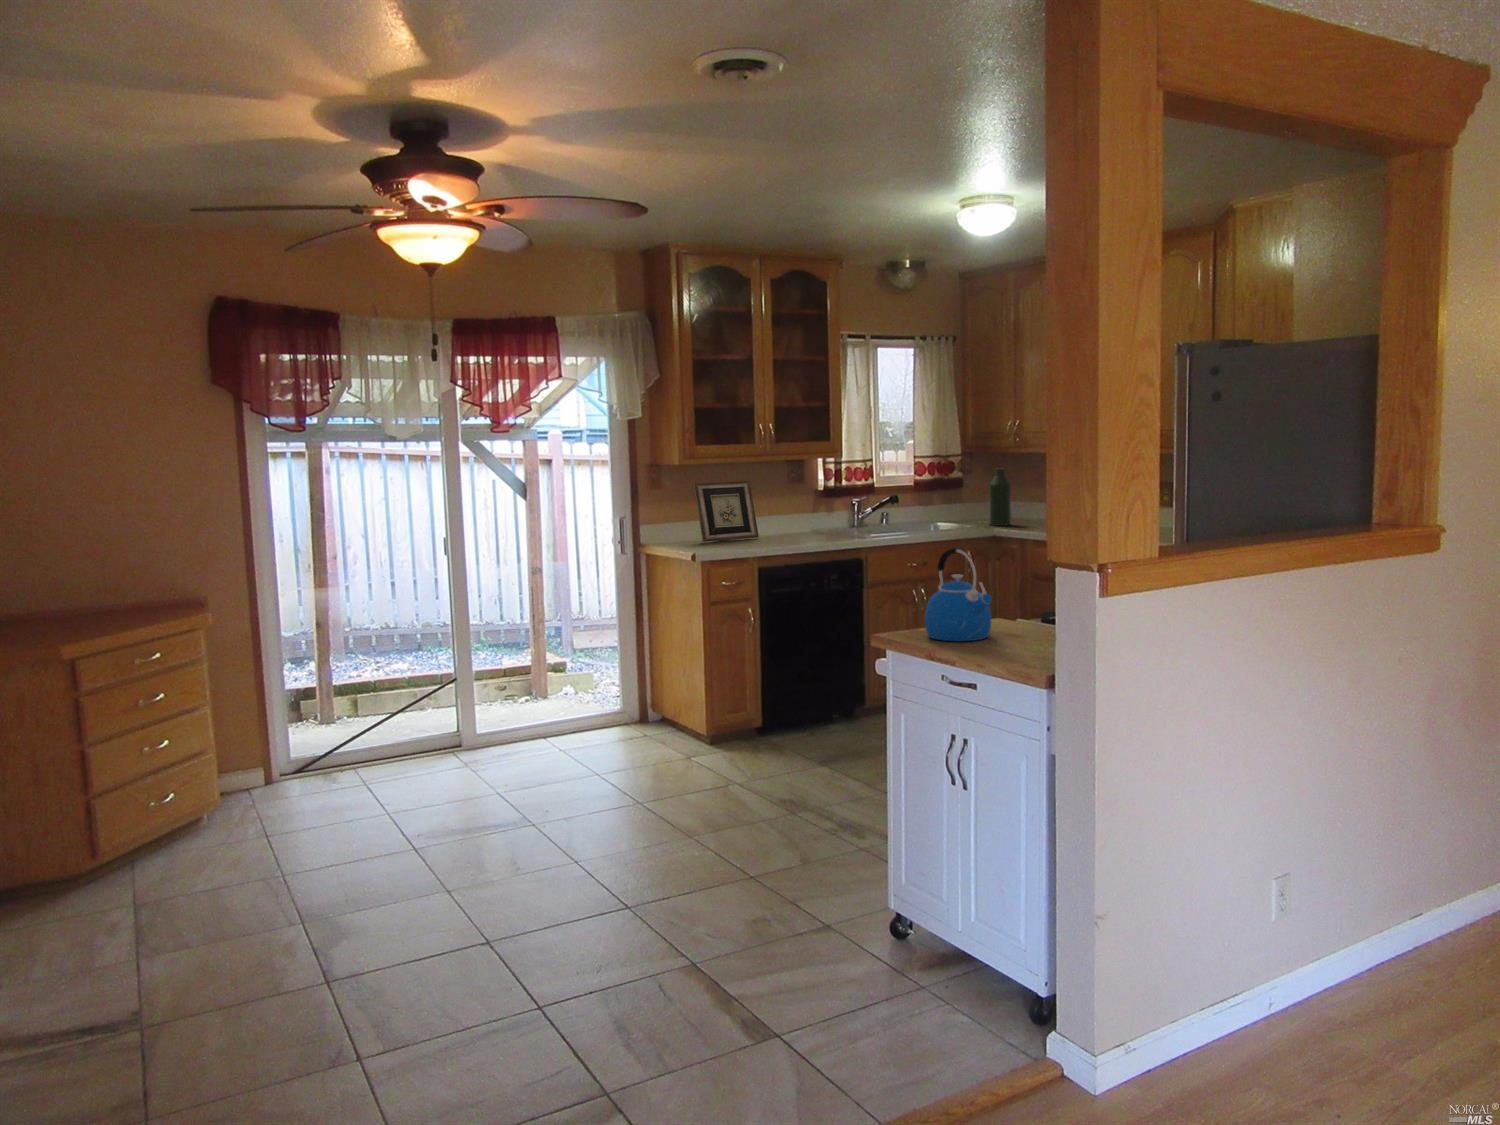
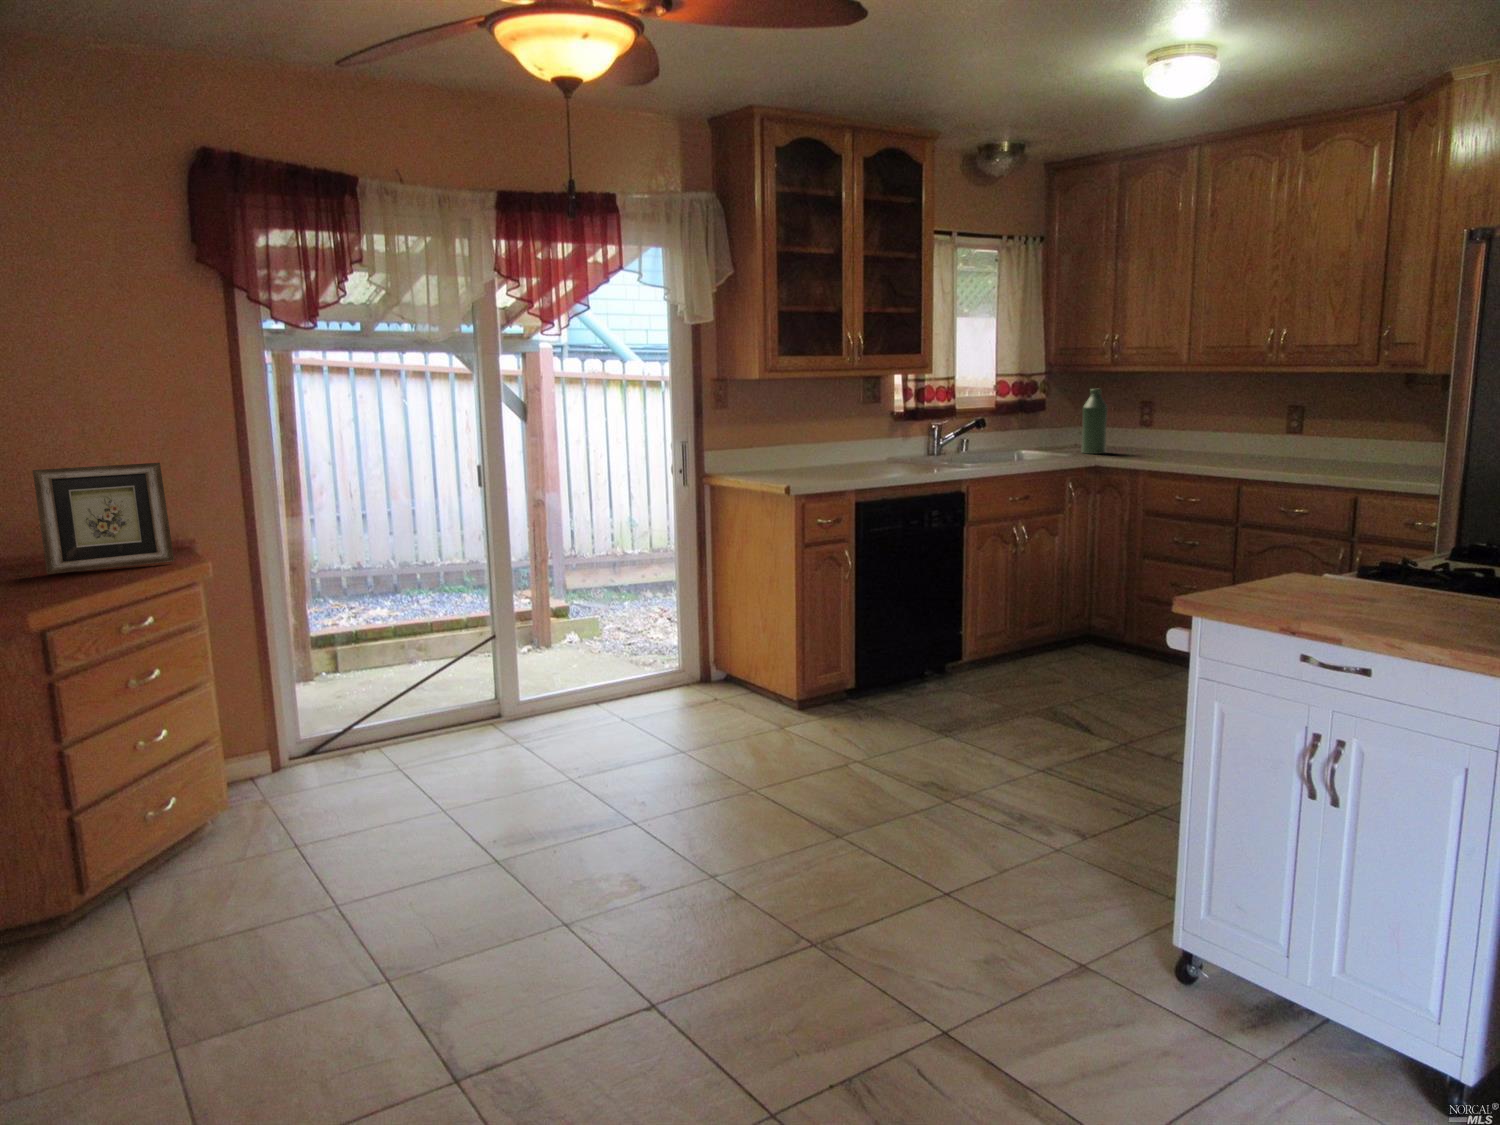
picture frame: present [694,481,759,542] -> present [33,463,174,574]
kettle: present [925,548,992,641] -> none [1241,480,1360,606]

